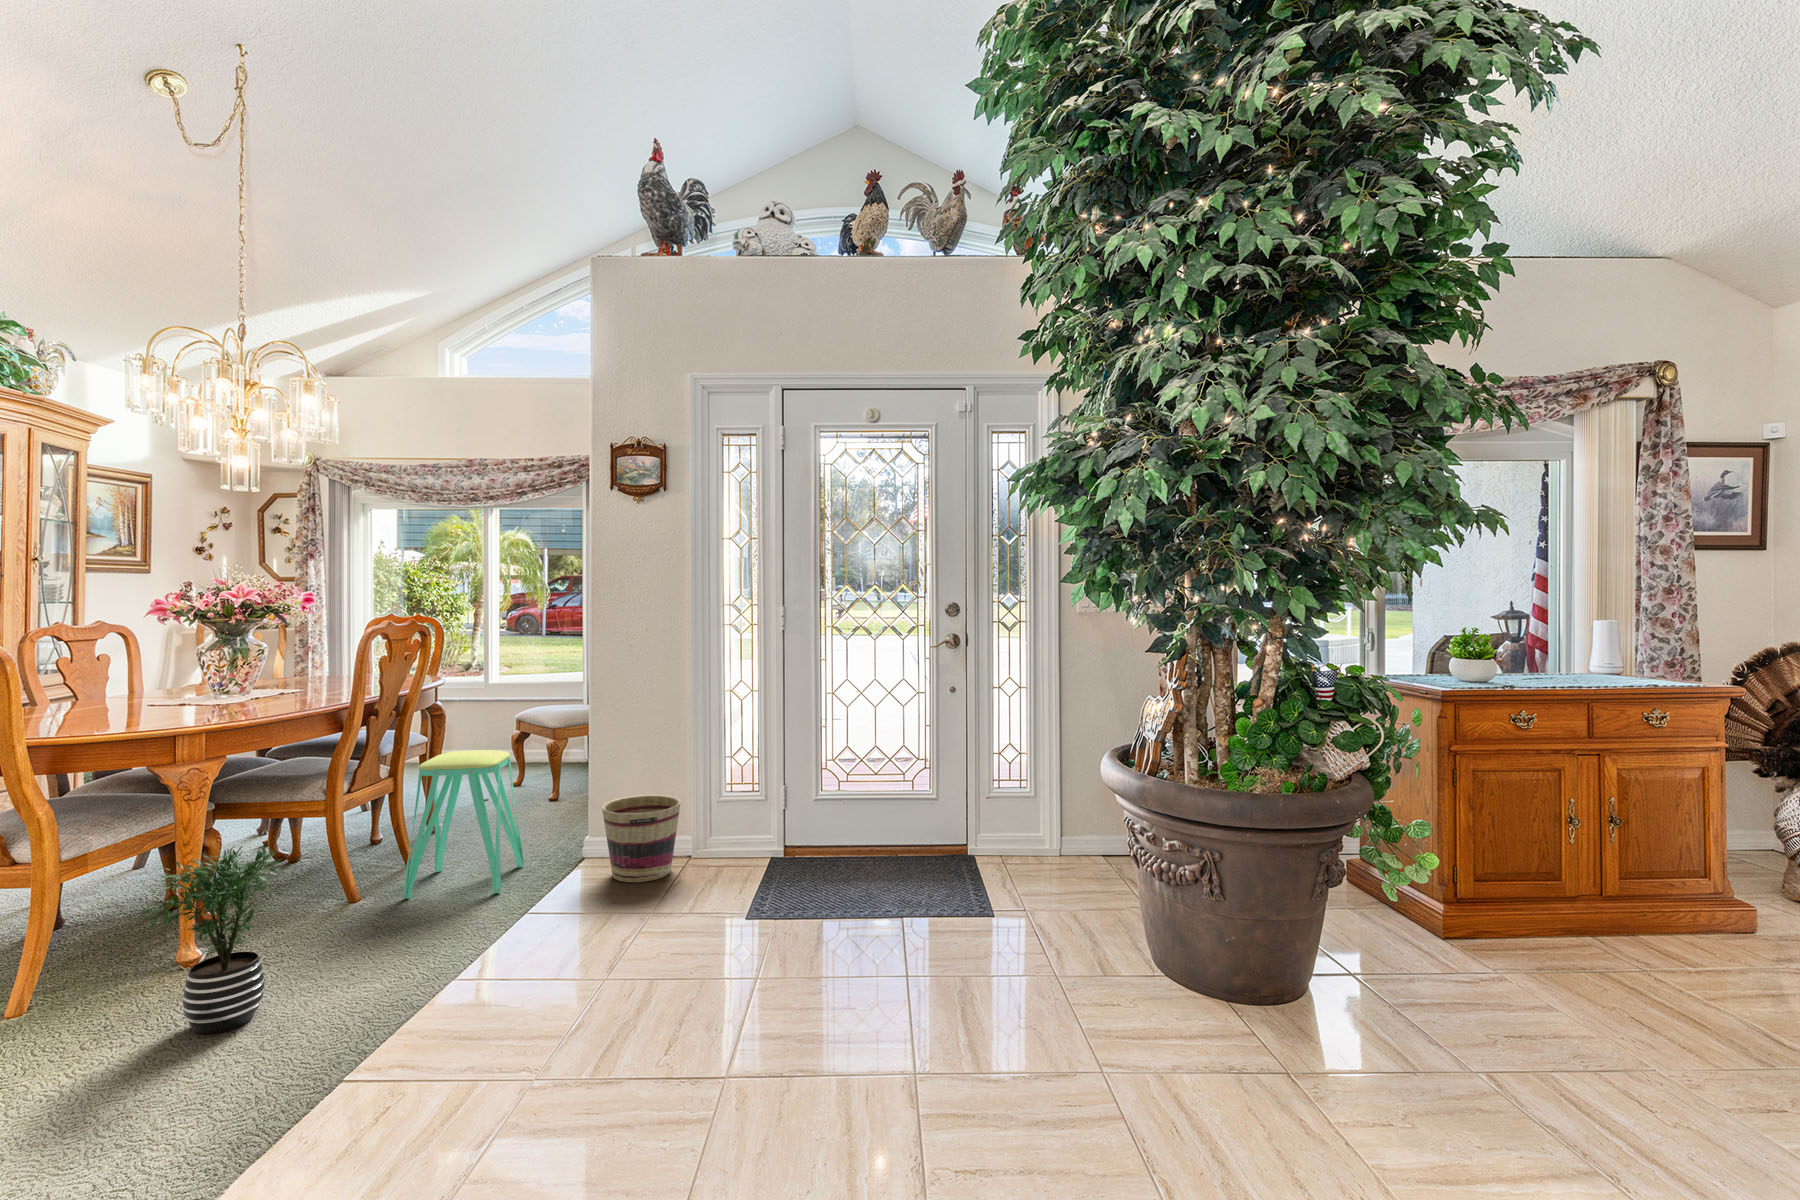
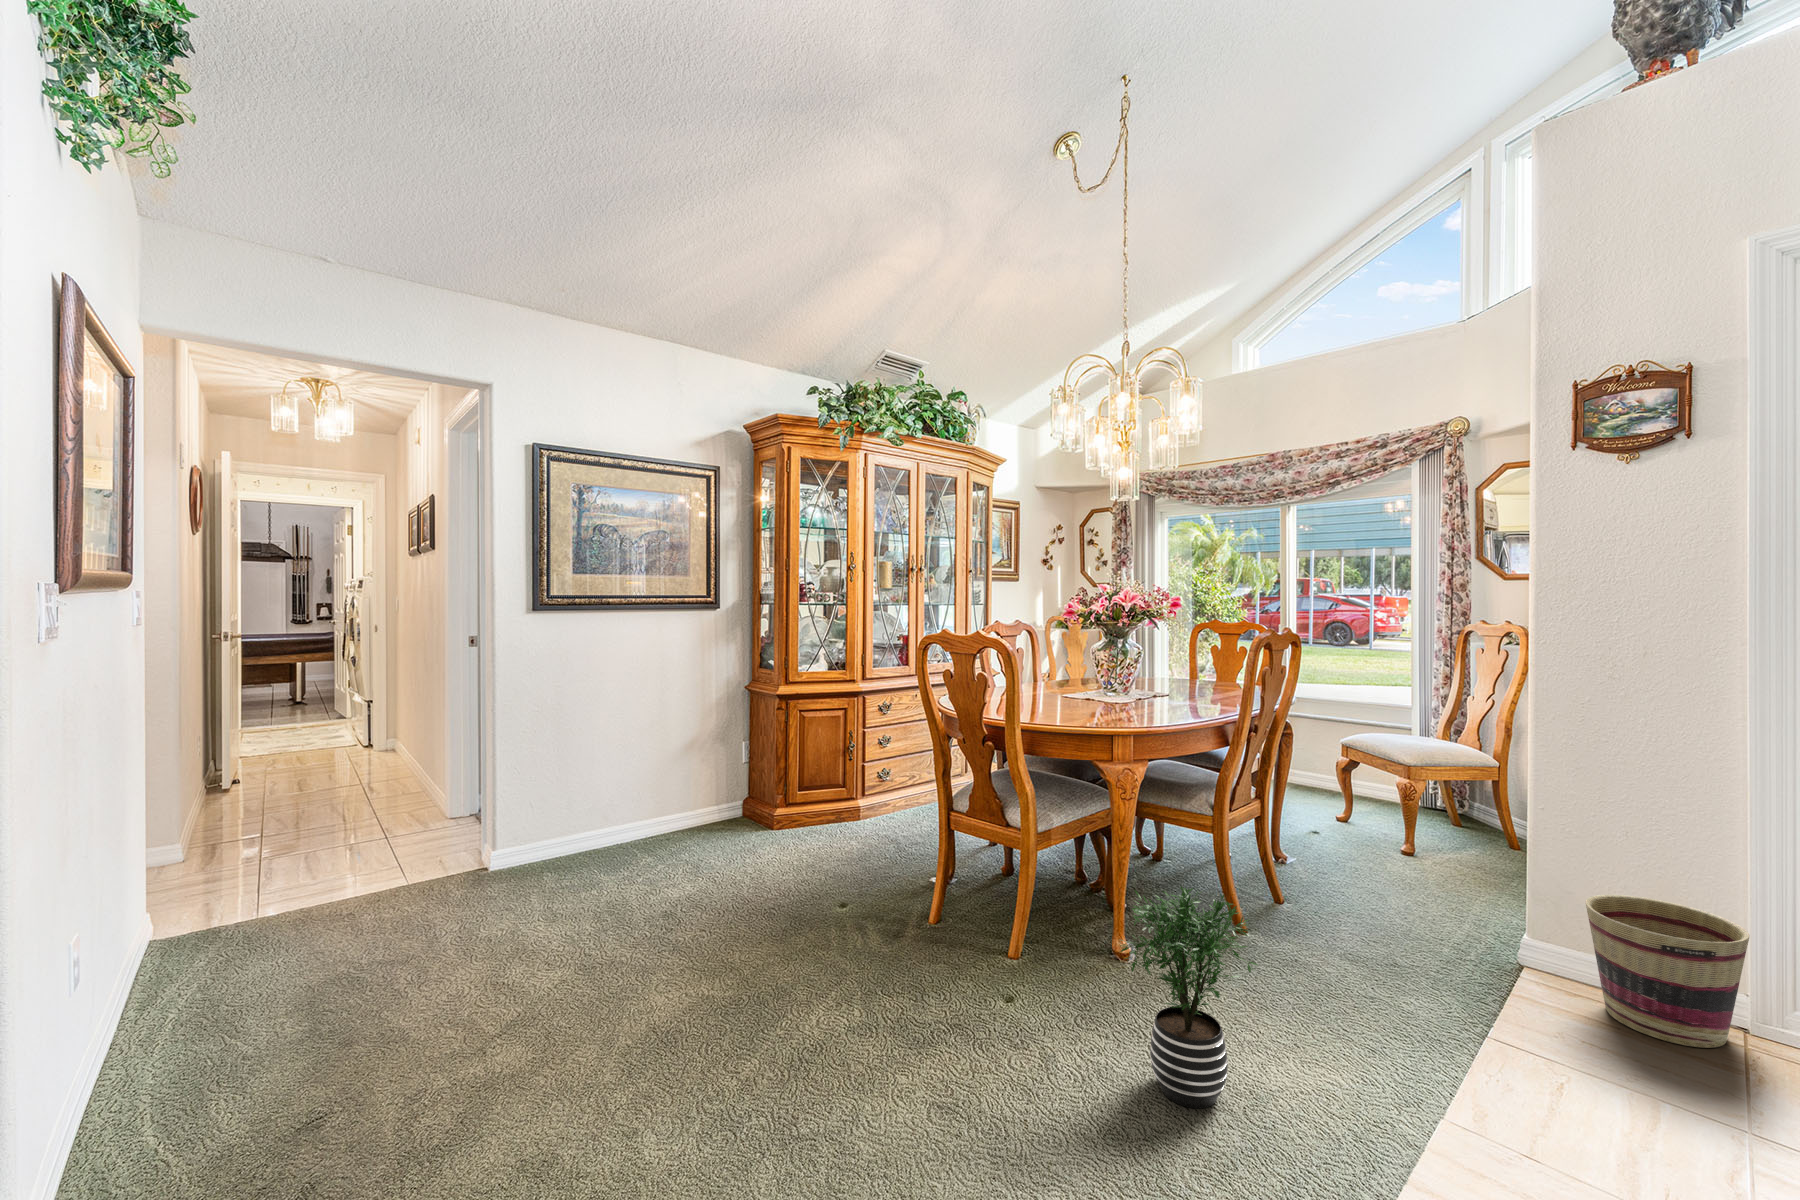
stool: present [403,750,524,899] -> none [1301,786,1436,987]

